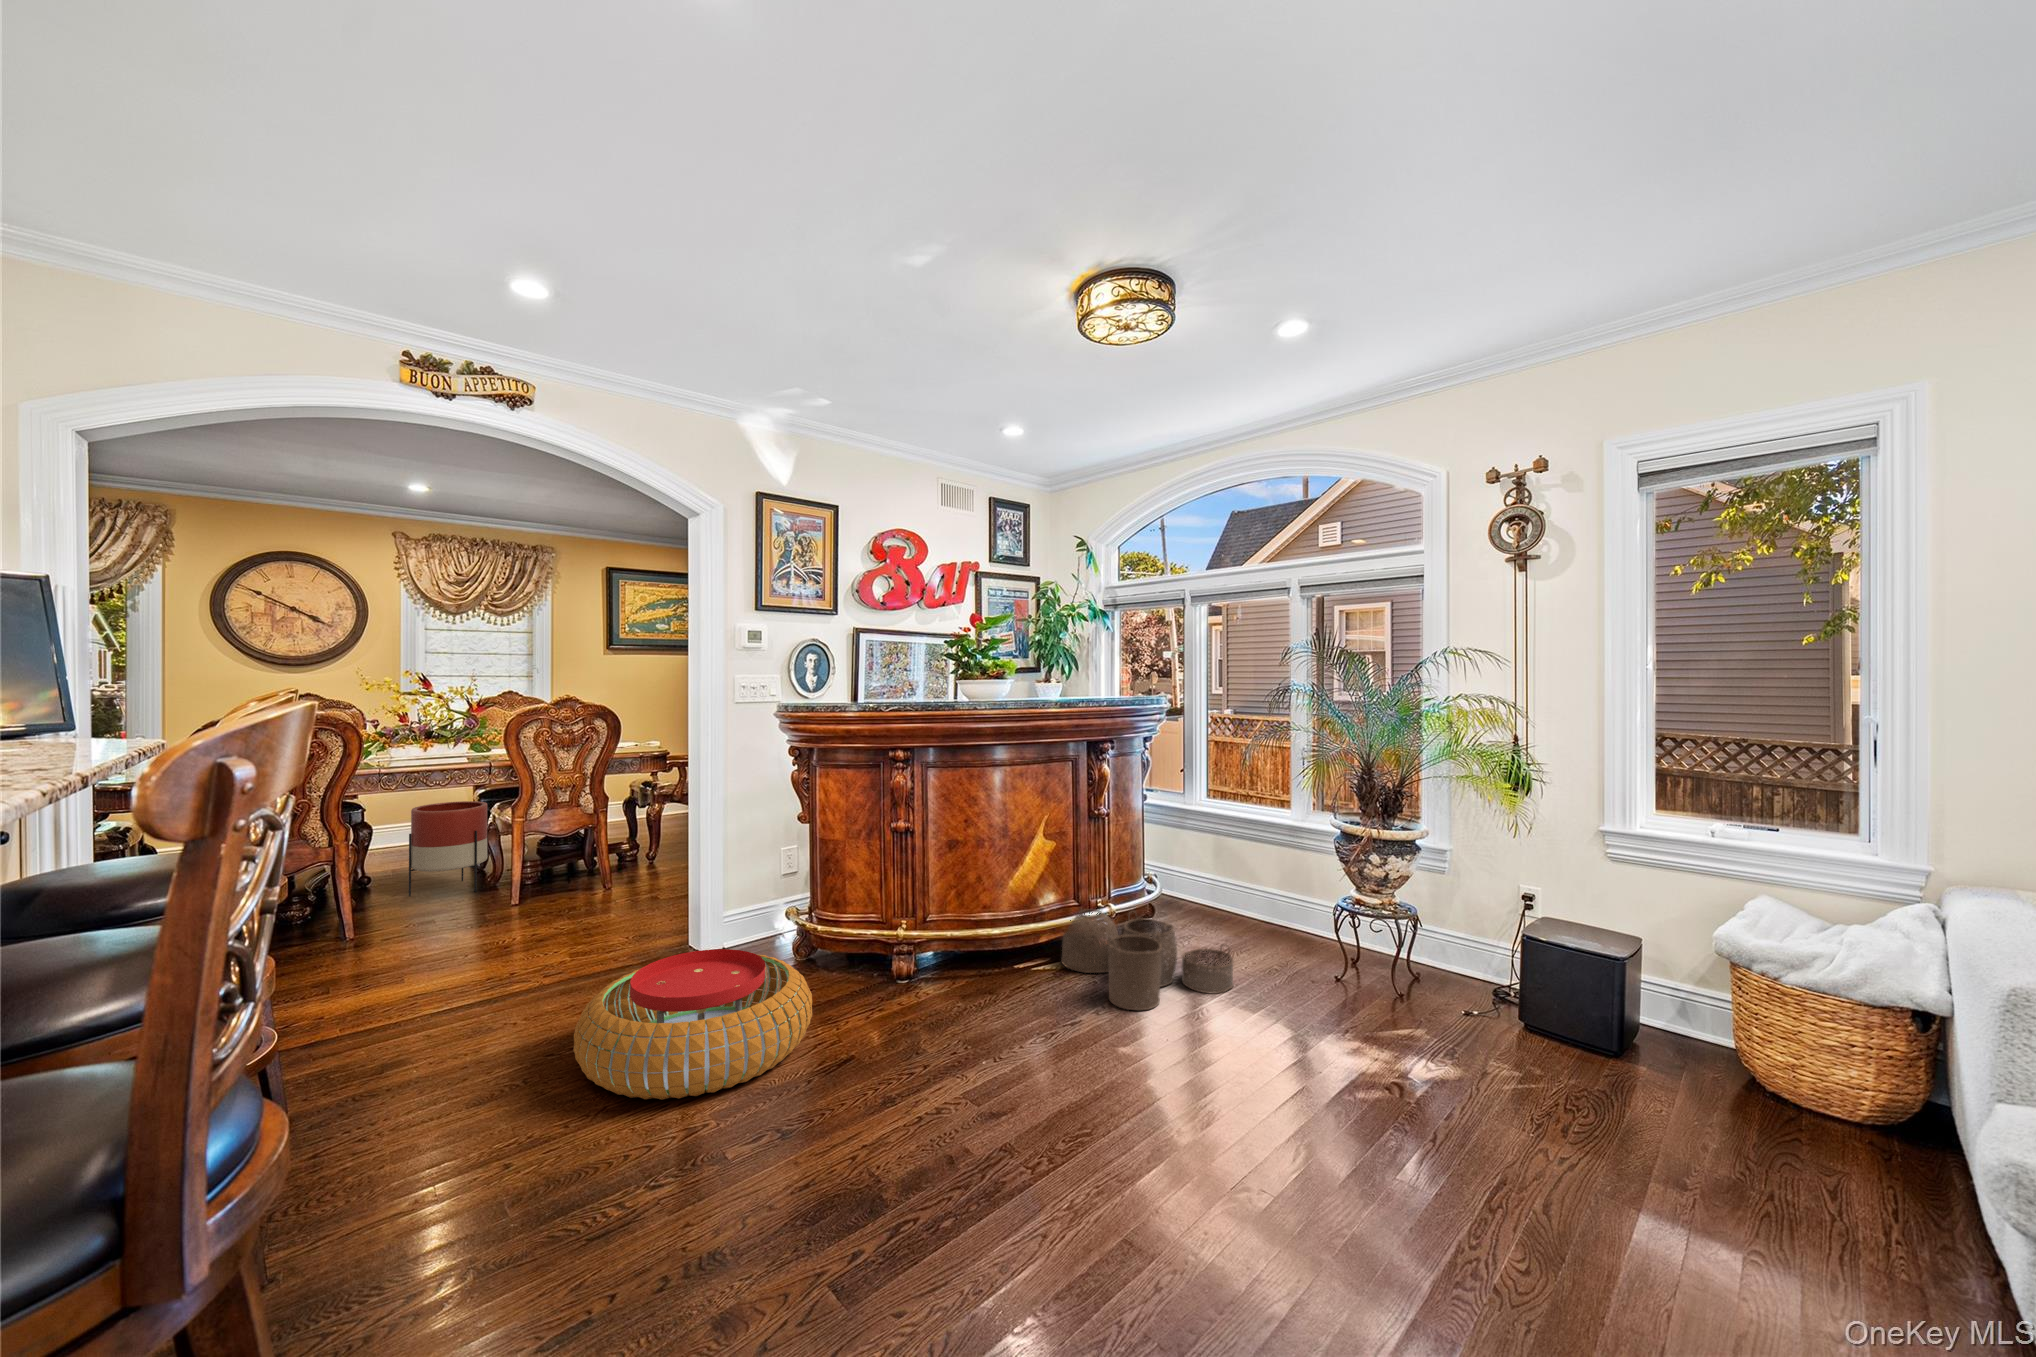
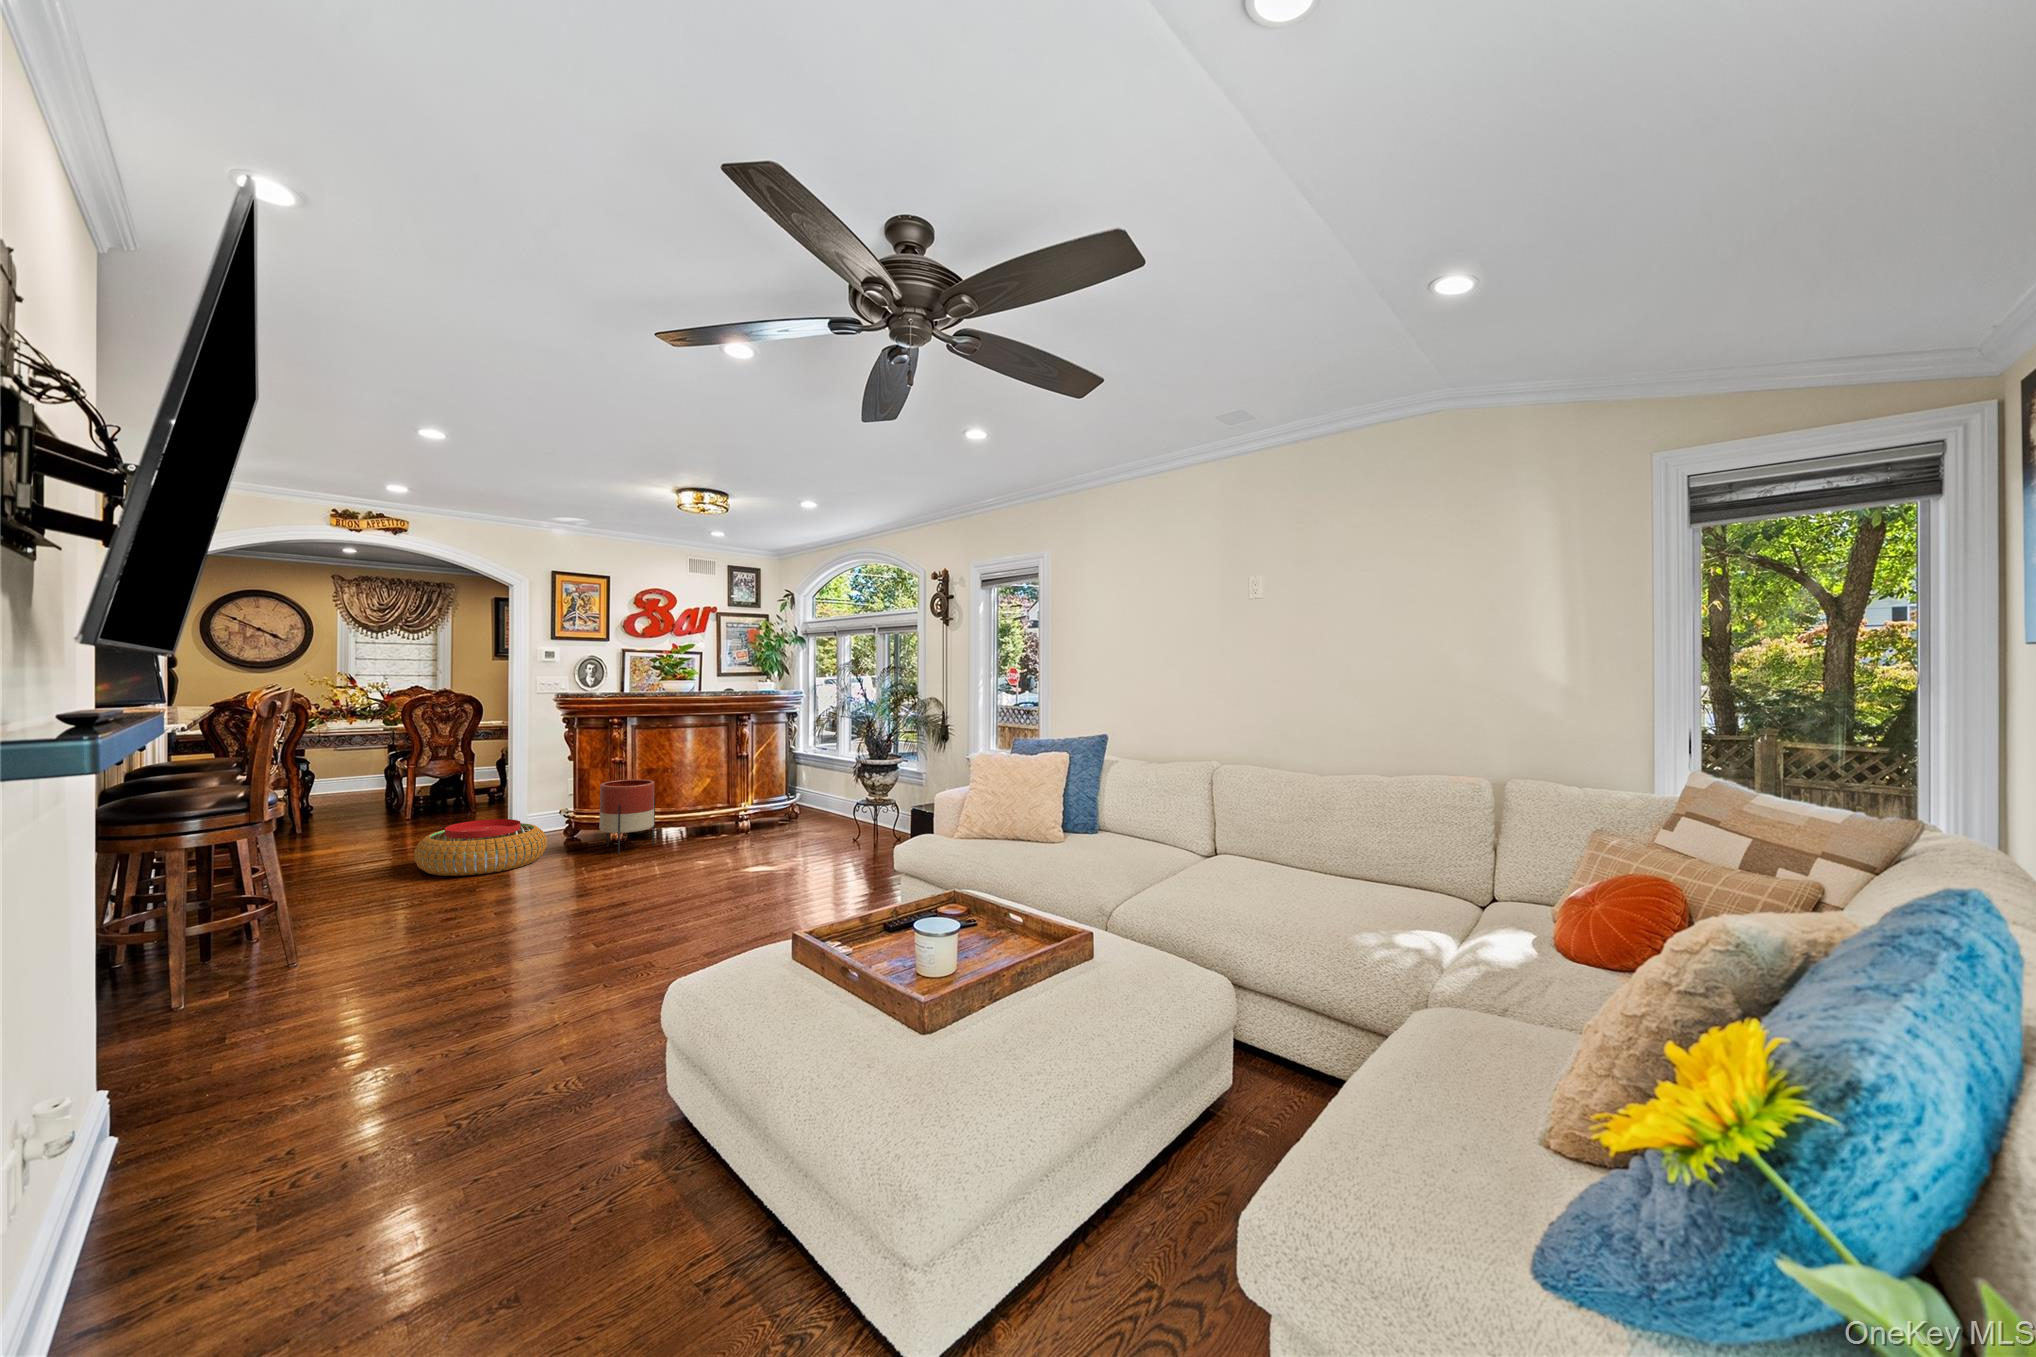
planter: present [409,801,487,896] -> present [599,780,655,854]
woven basket: present [1061,907,1234,1010] -> none [713,807,796,852]

